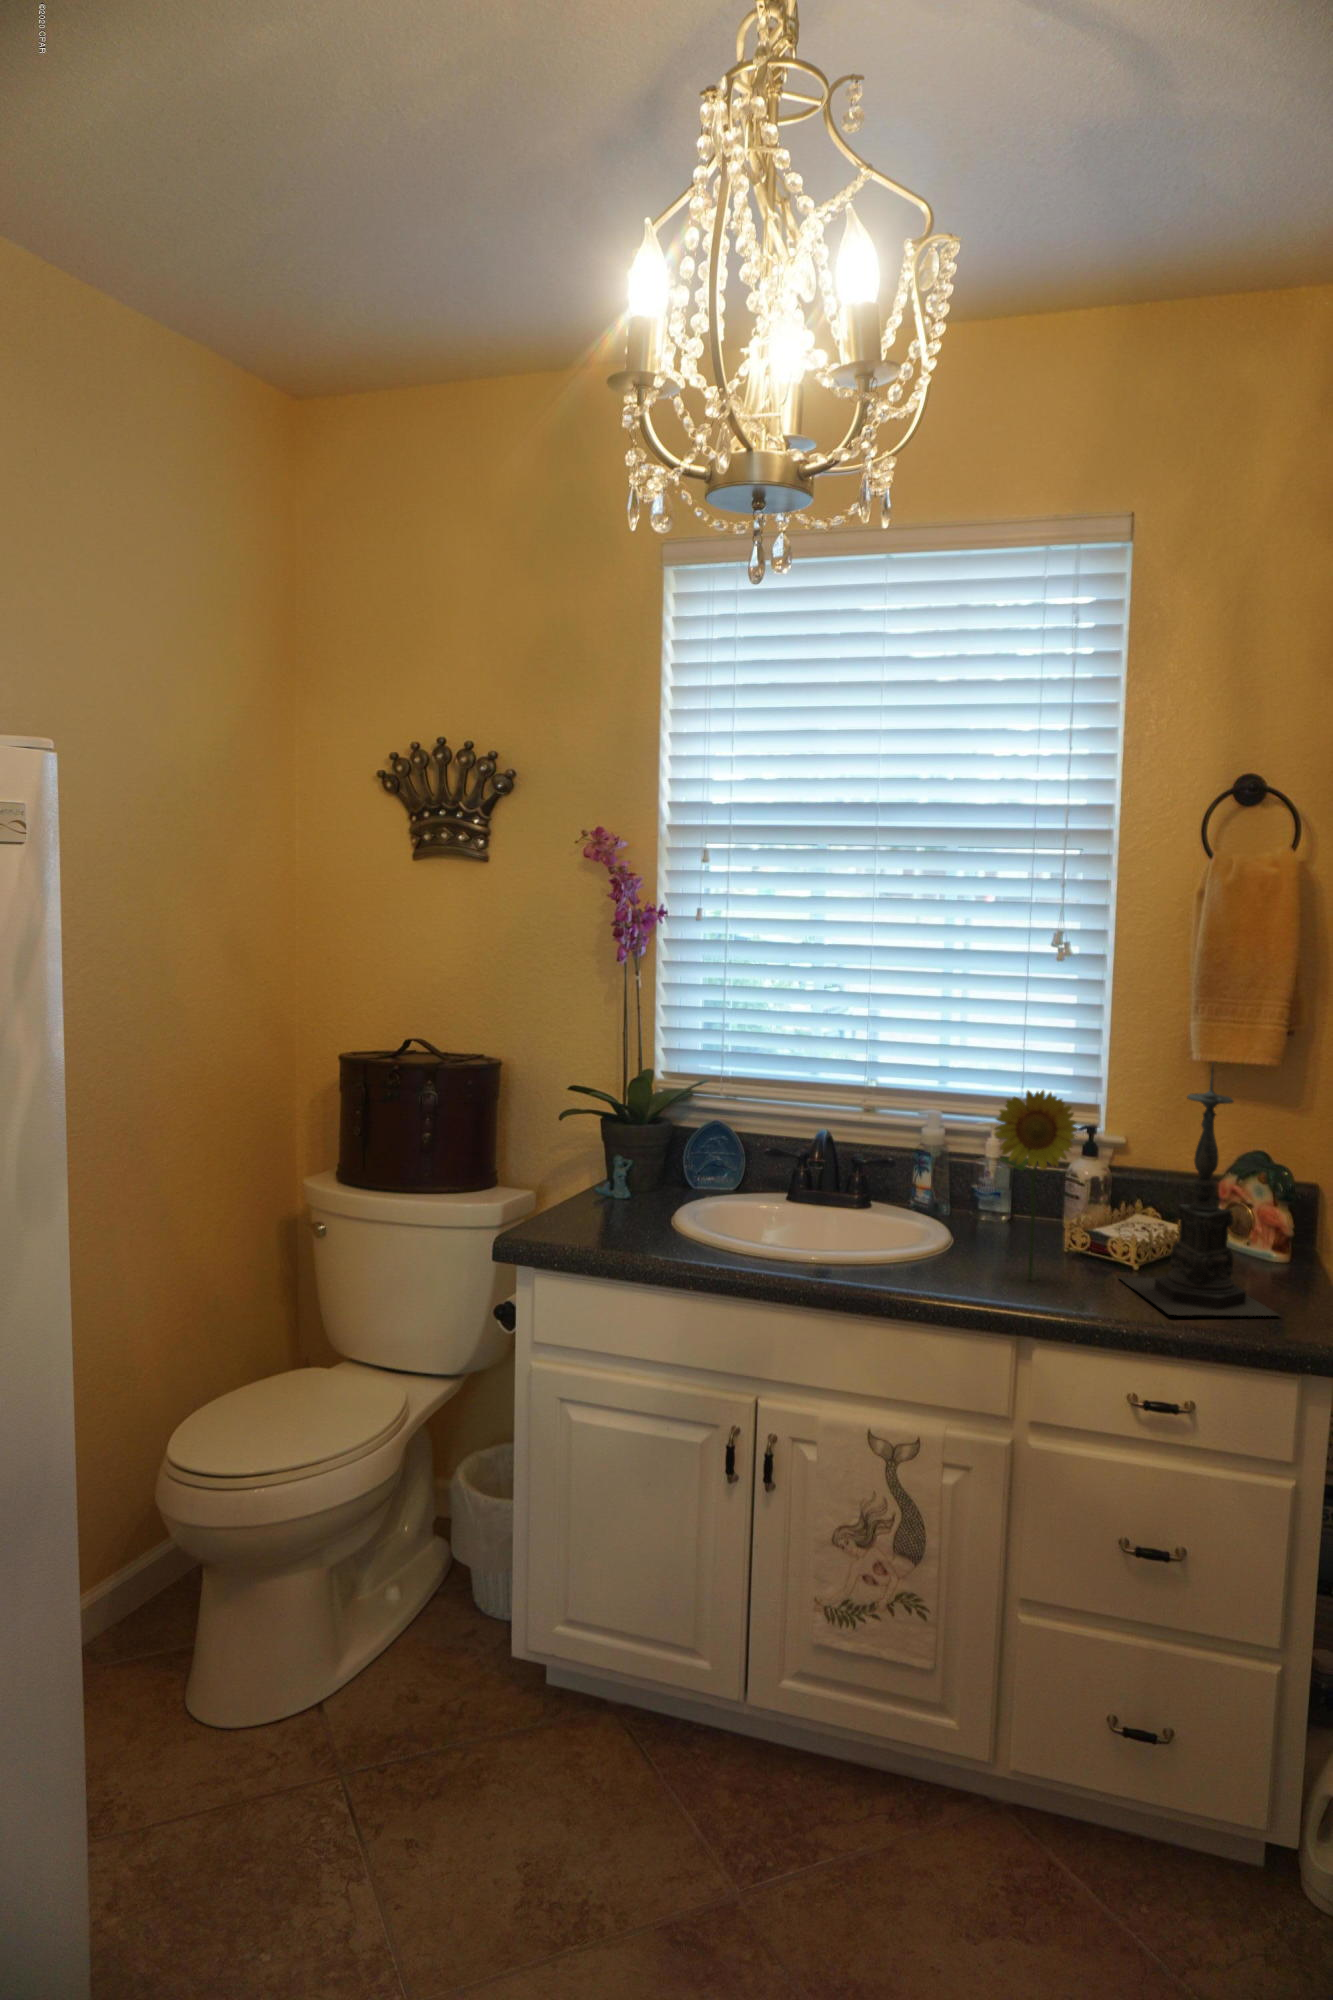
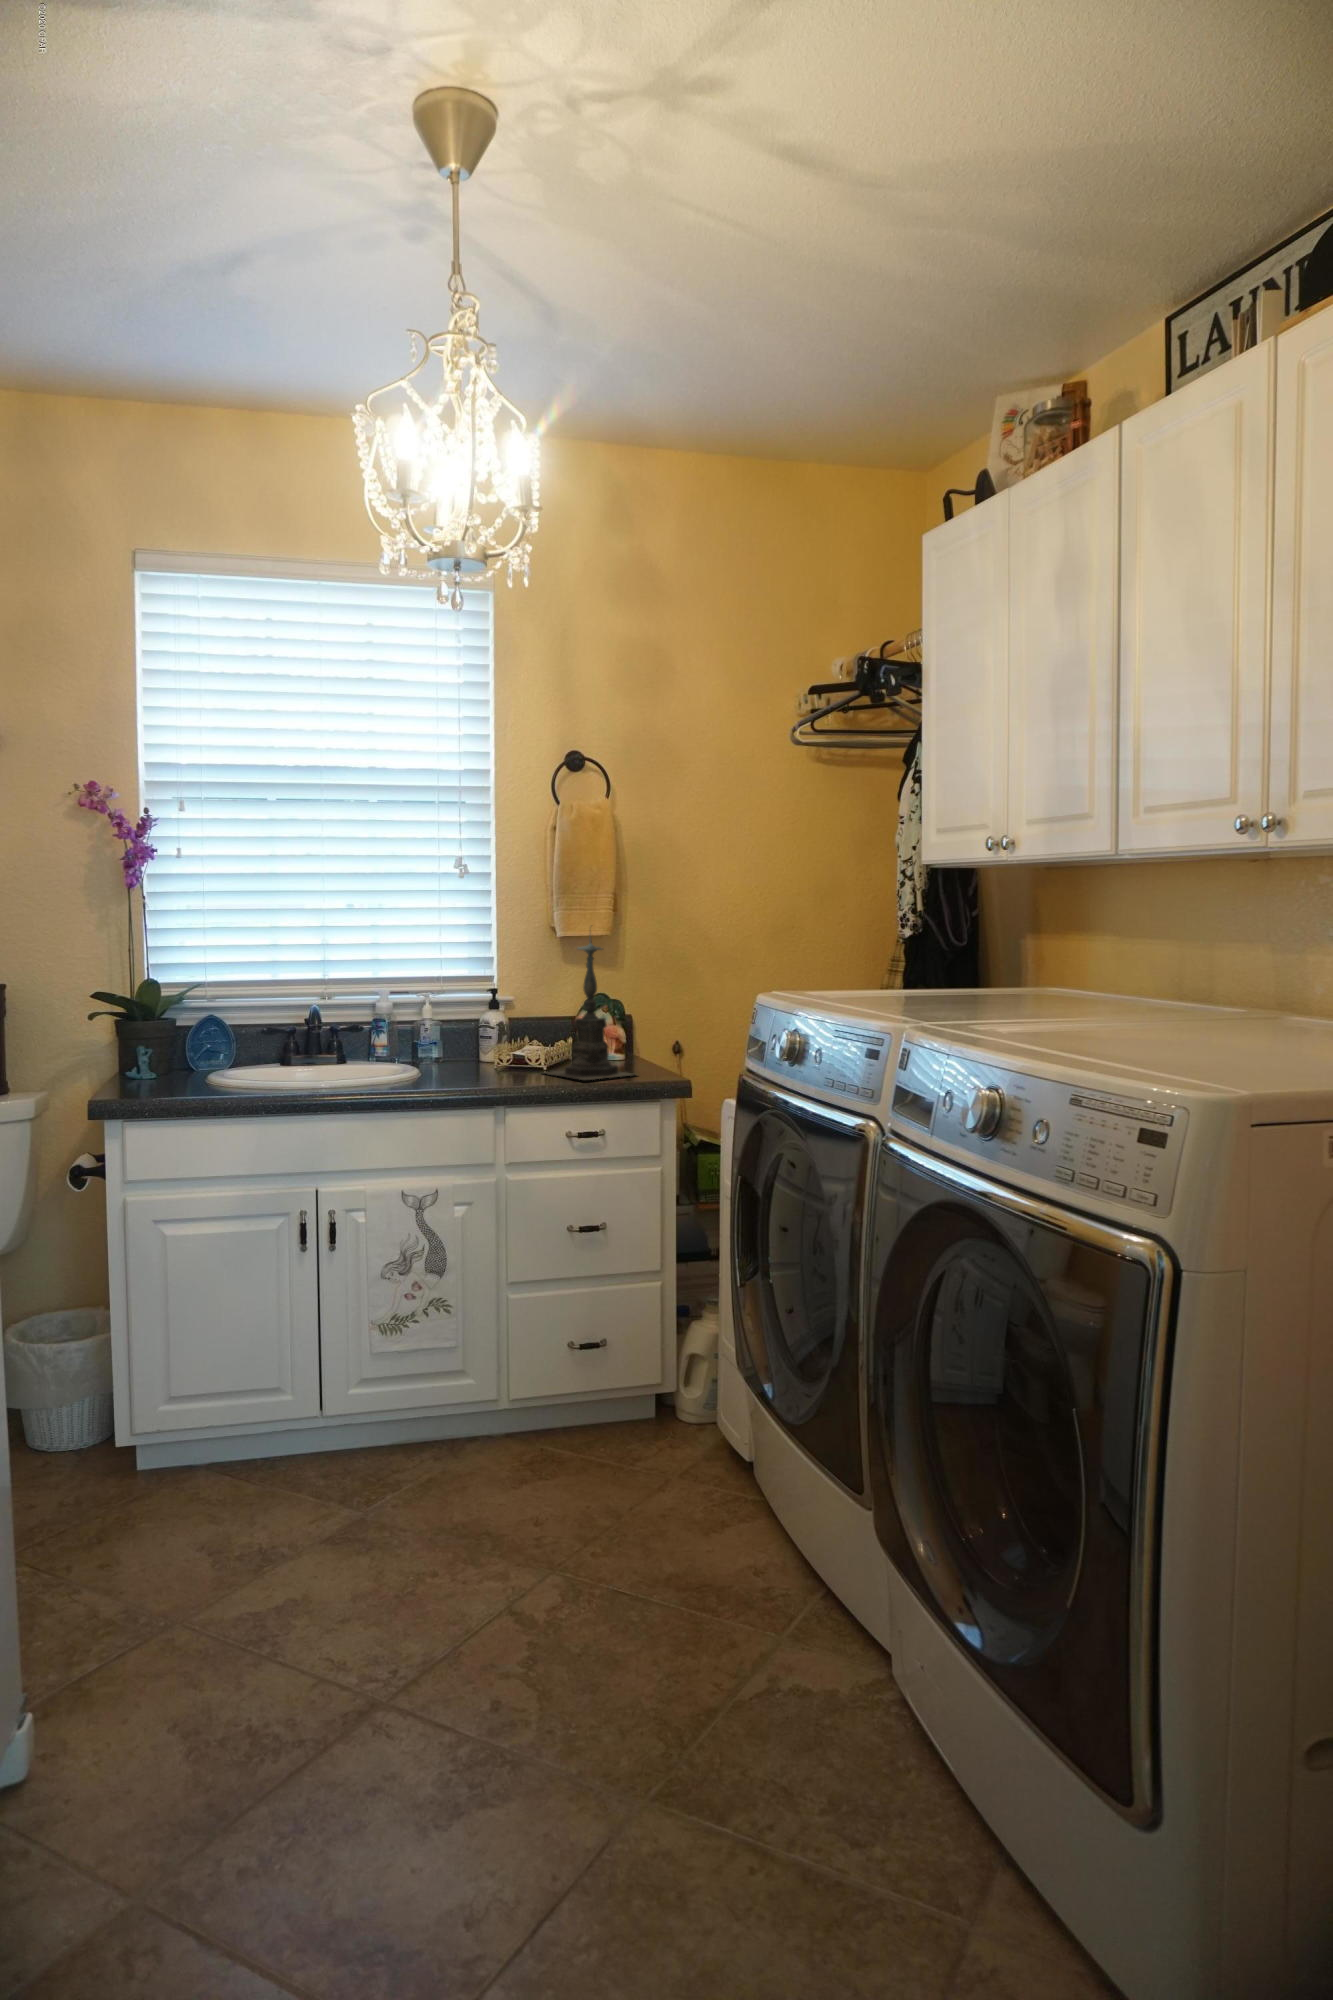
flower: present [995,1091,1078,1280] -> none [464,949,519,1079]

